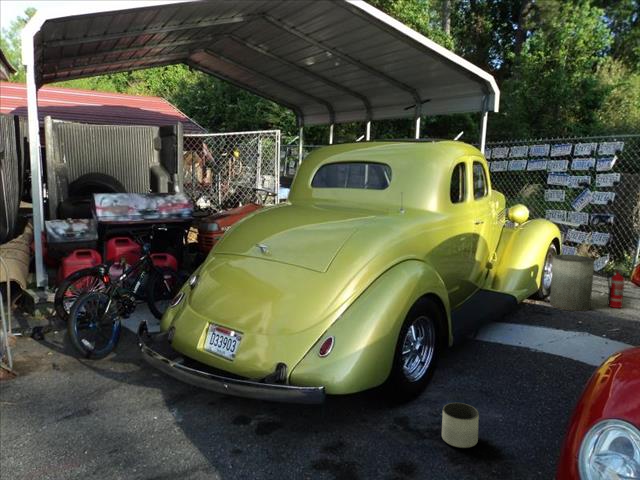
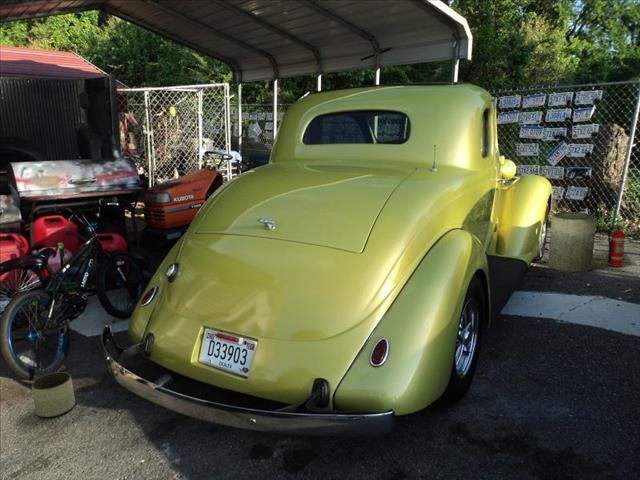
planter: present [442,403,479,448] -> present [32,372,75,417]

